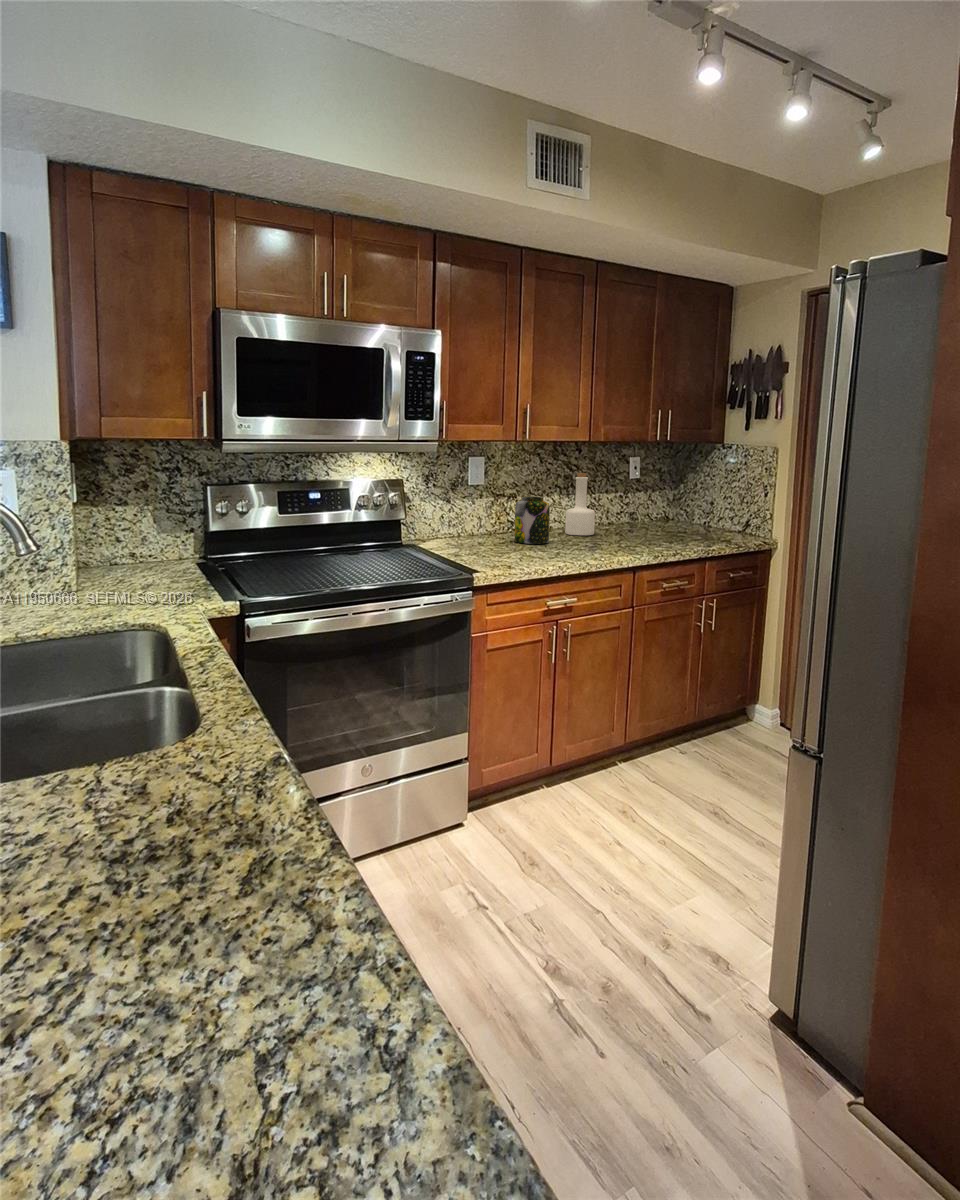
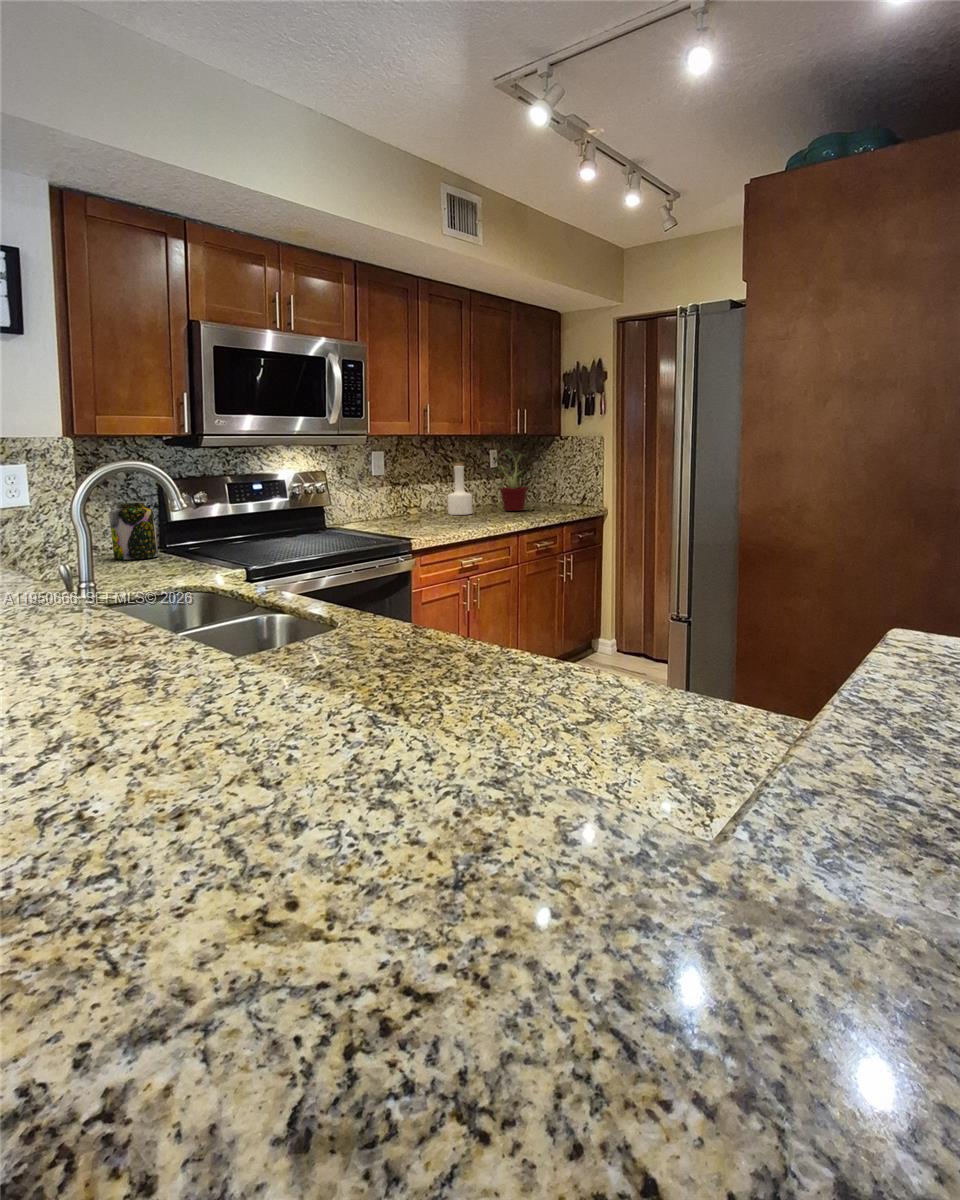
potted plant: none [630,458,677,534] -> present [494,449,532,511]
jar: present [515,497,550,544] -> present [109,503,158,559]

